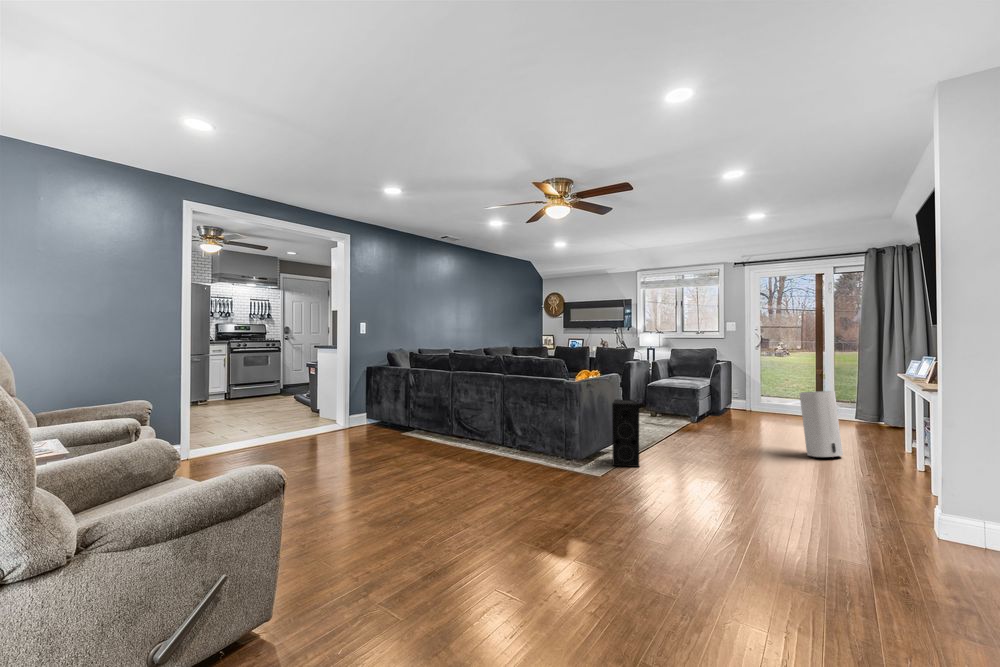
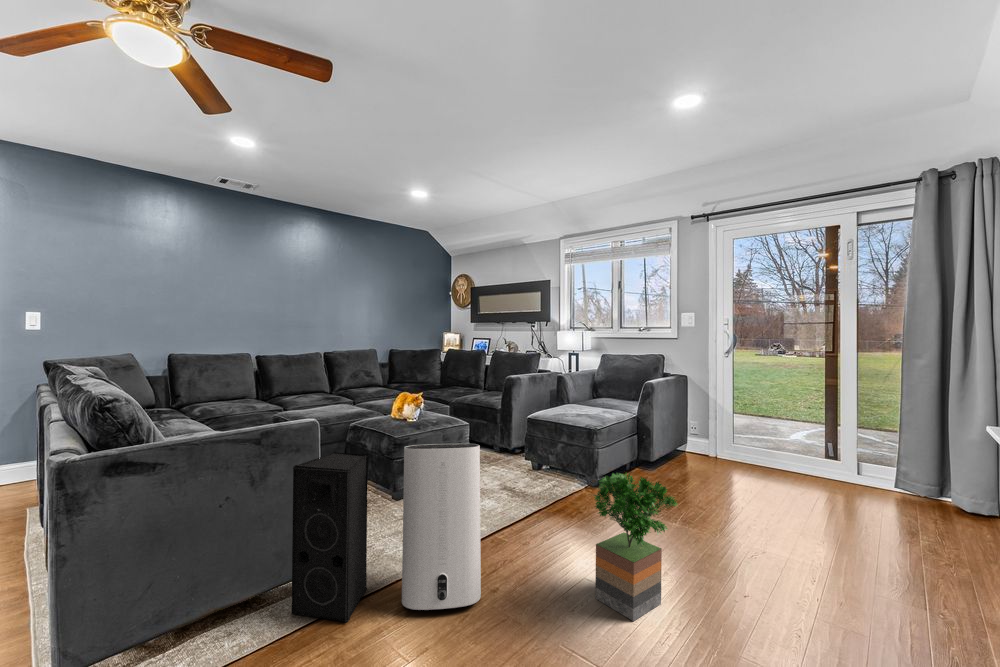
air purifier: present [800,391,843,457] -> present [402,444,481,610]
potted tree: none [729,404,770,463] -> present [594,473,677,621]

